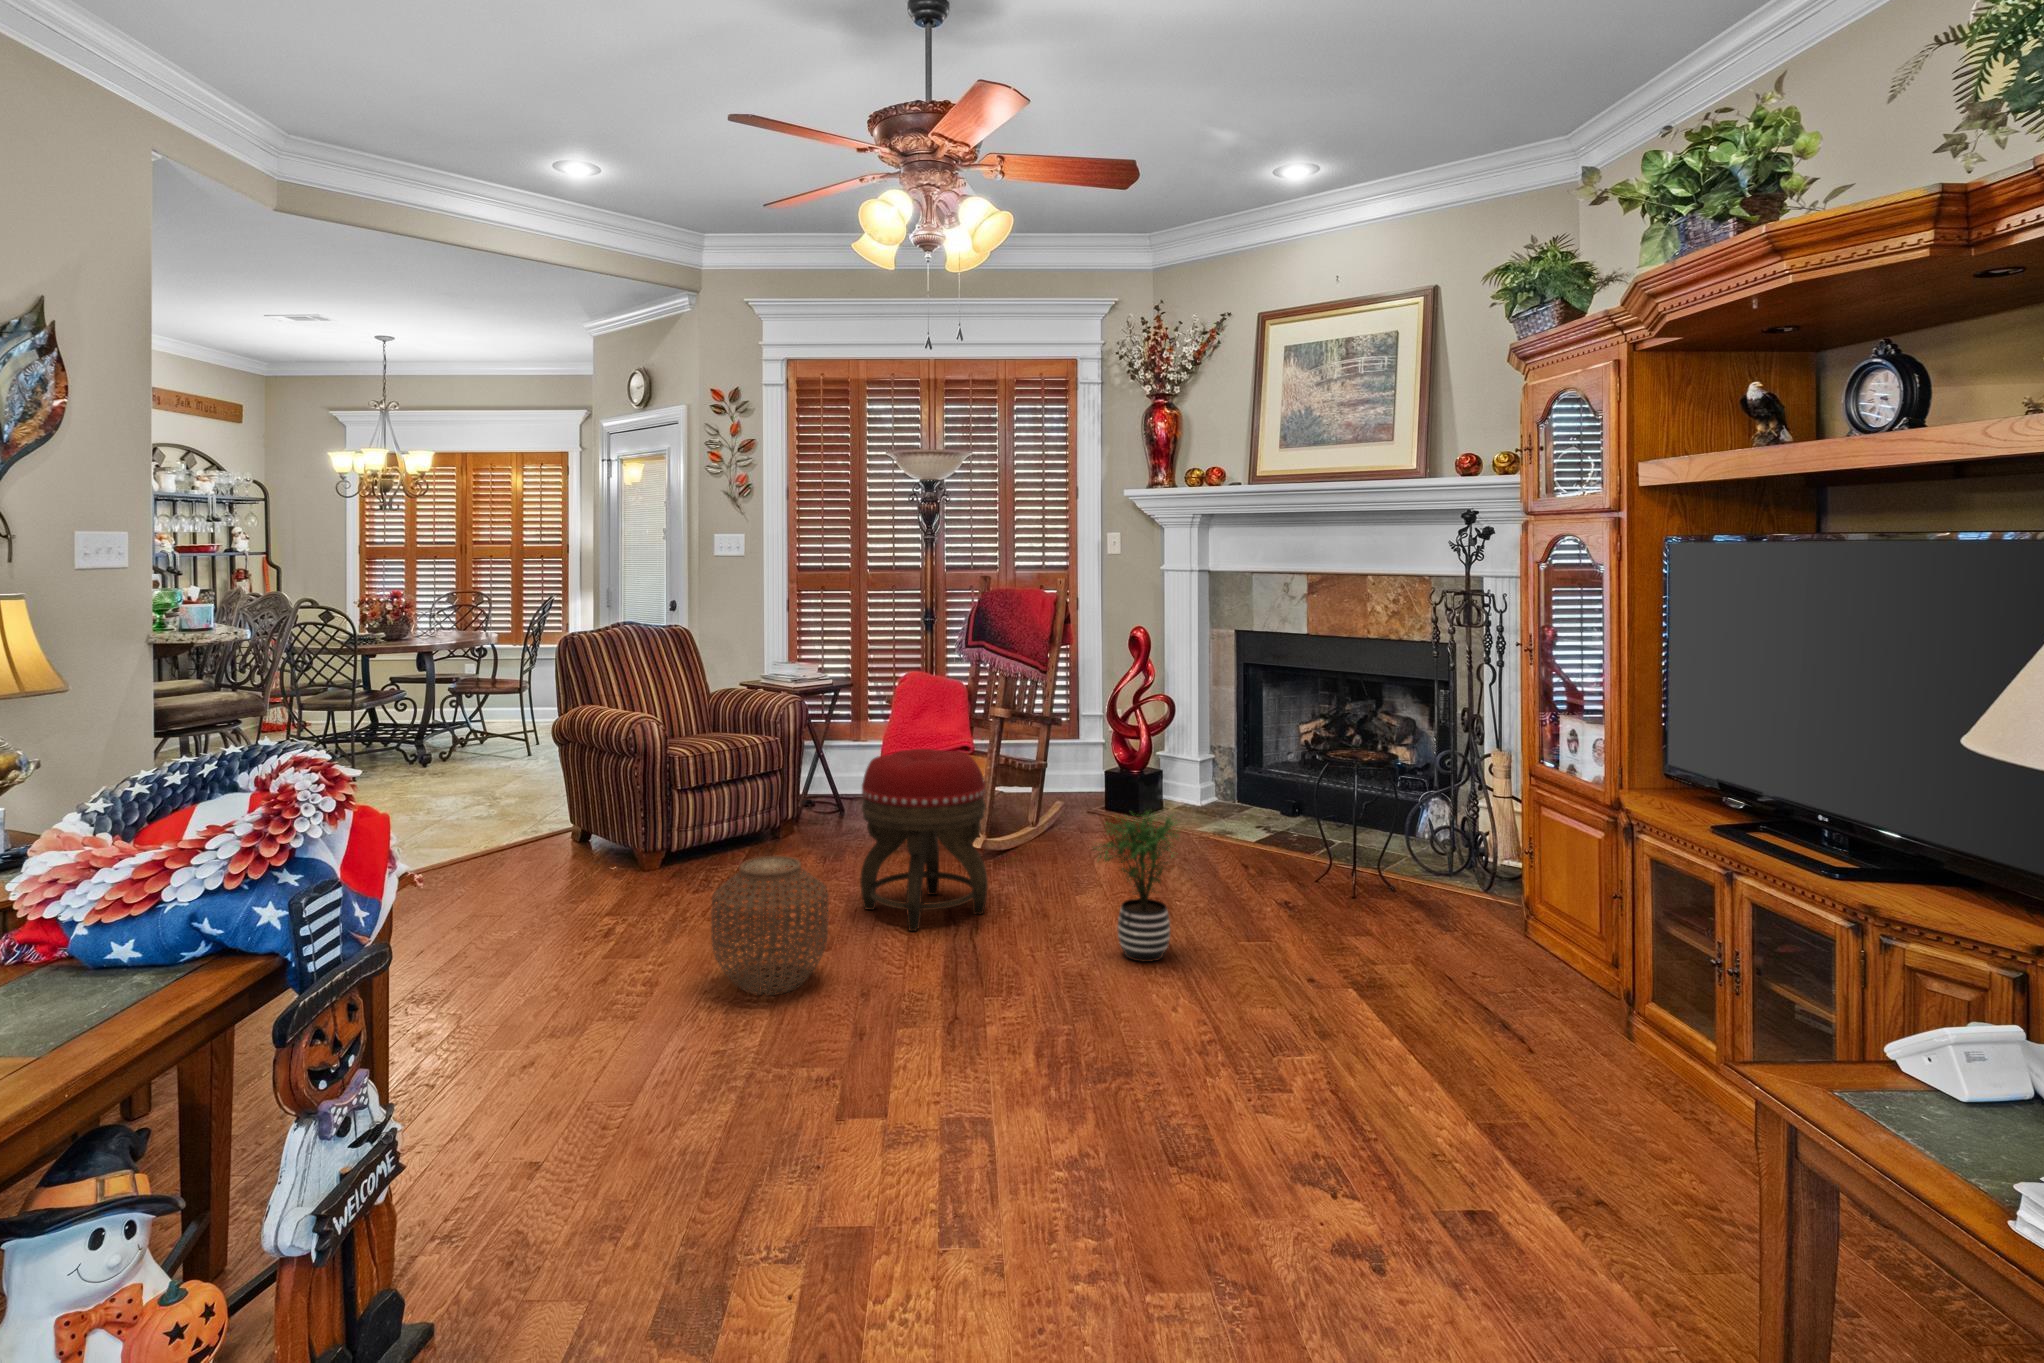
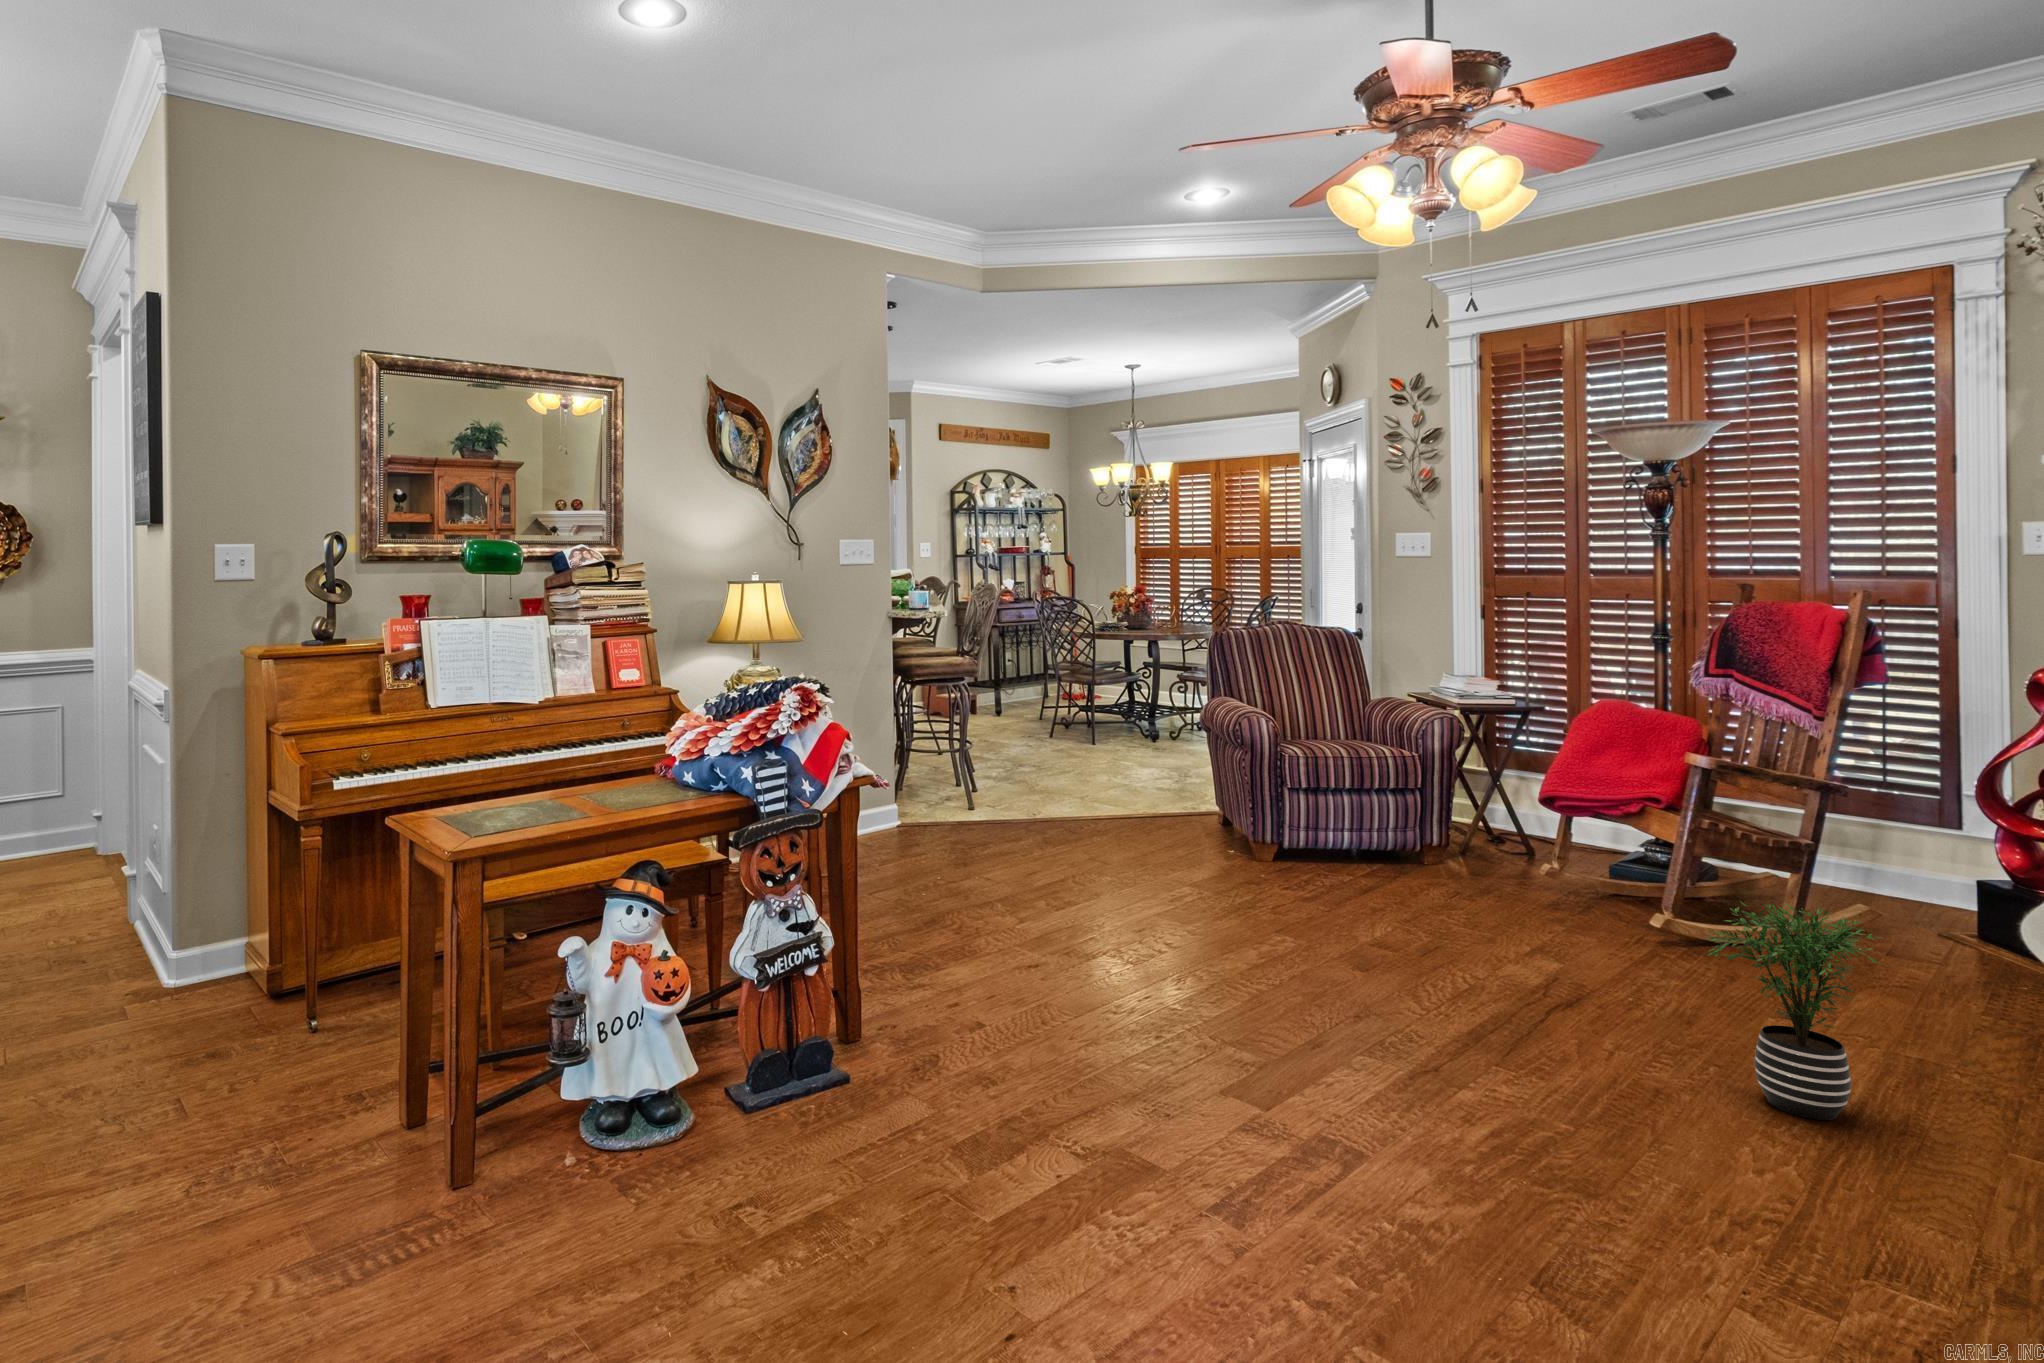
footstool: present [860,749,988,931] -> none [1440,781,1615,999]
woven basket: present [712,856,828,995] -> none [1213,851,1340,993]

